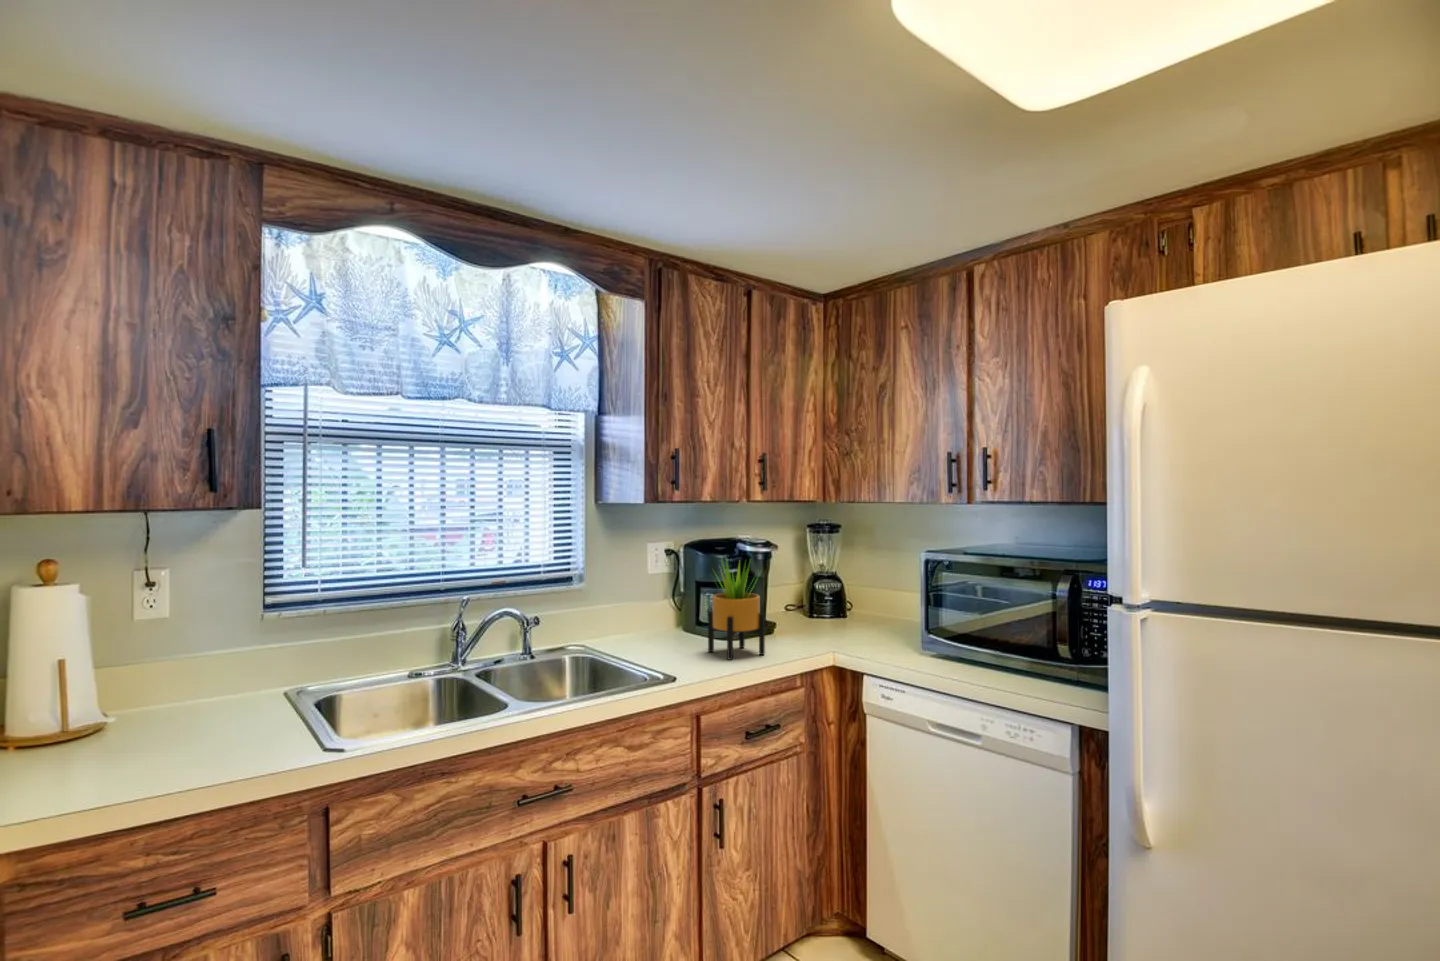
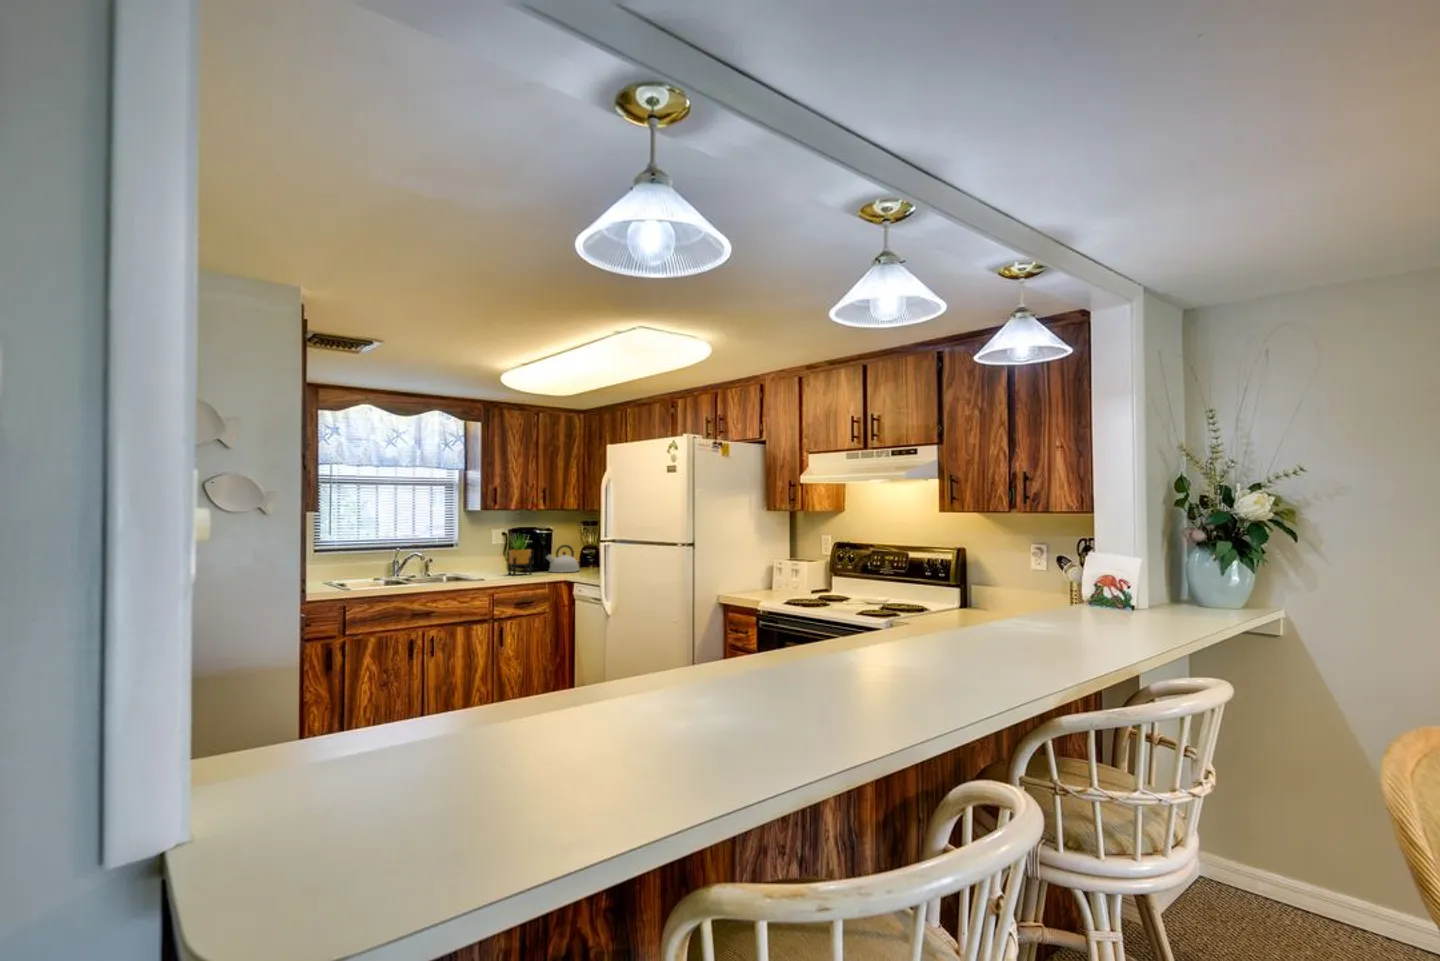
kettle: none [780,580,851,646] -> present [546,545,579,573]

